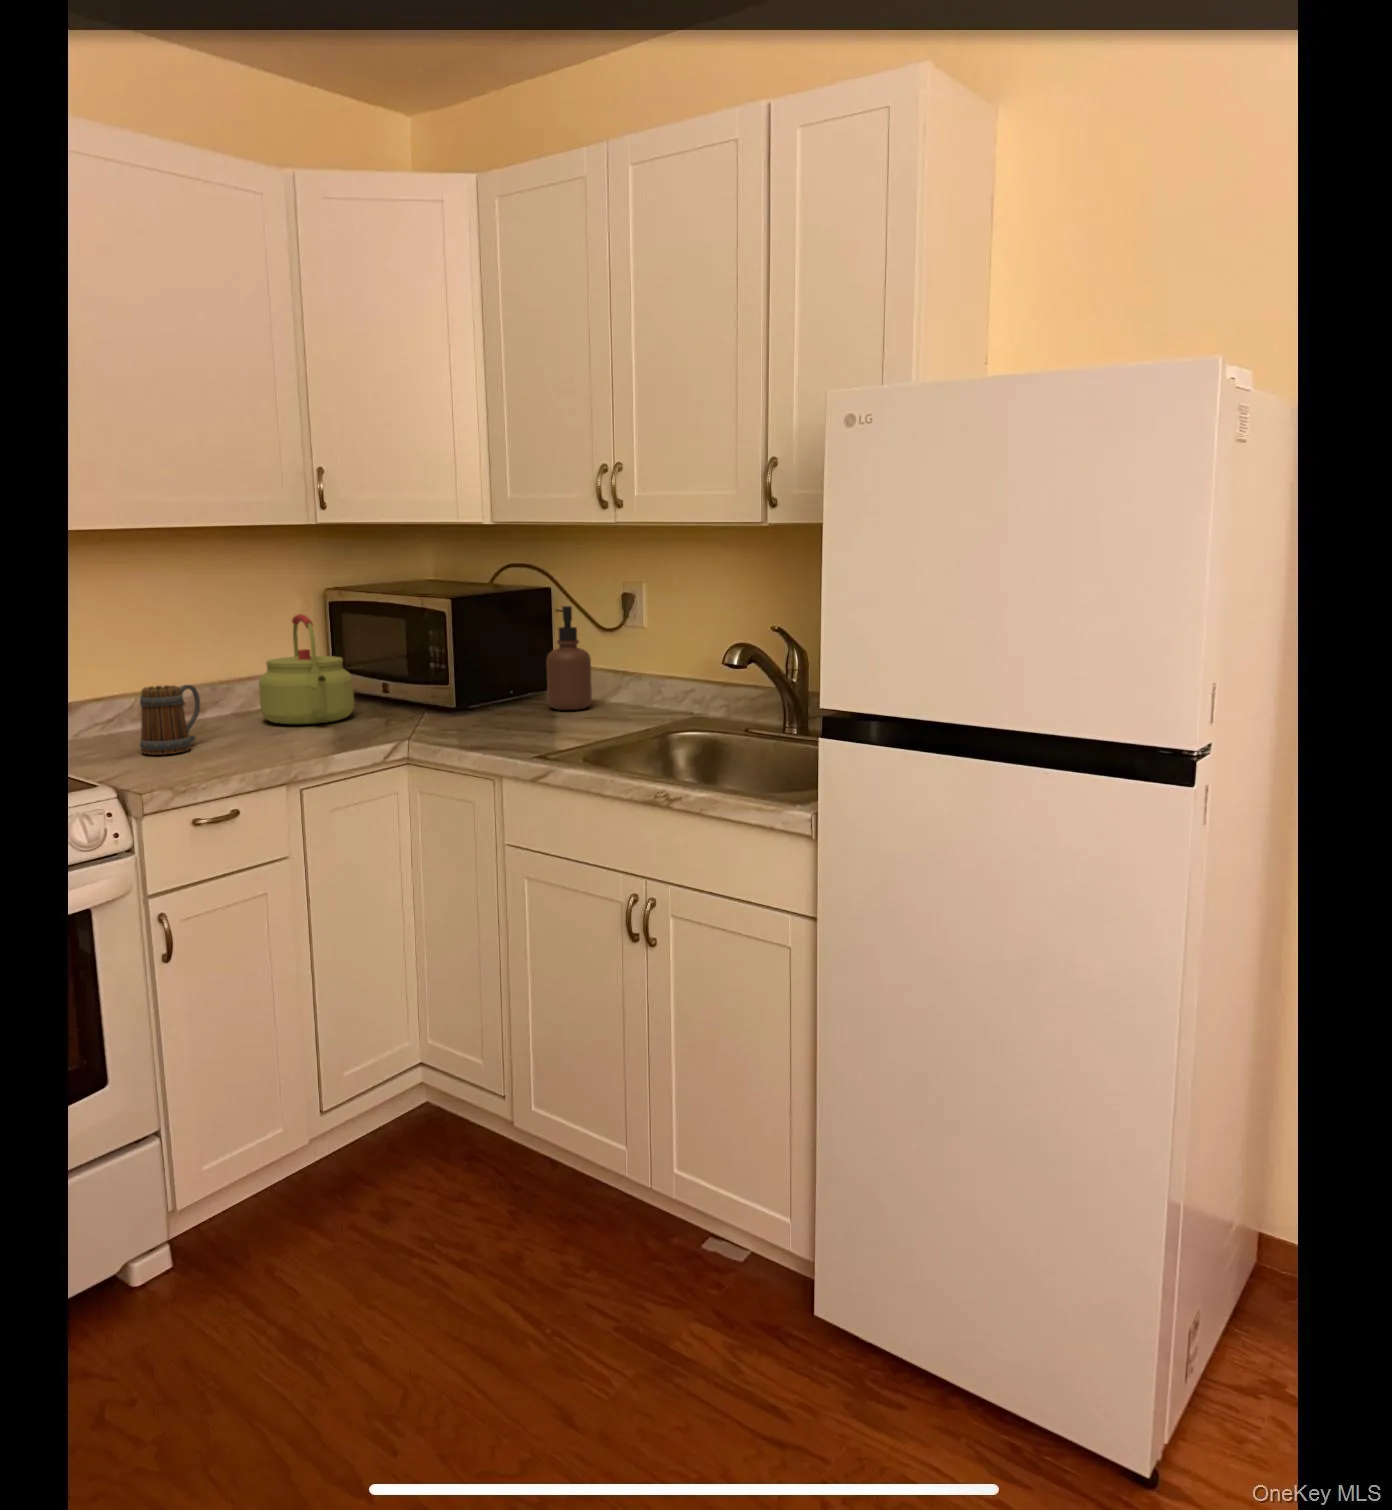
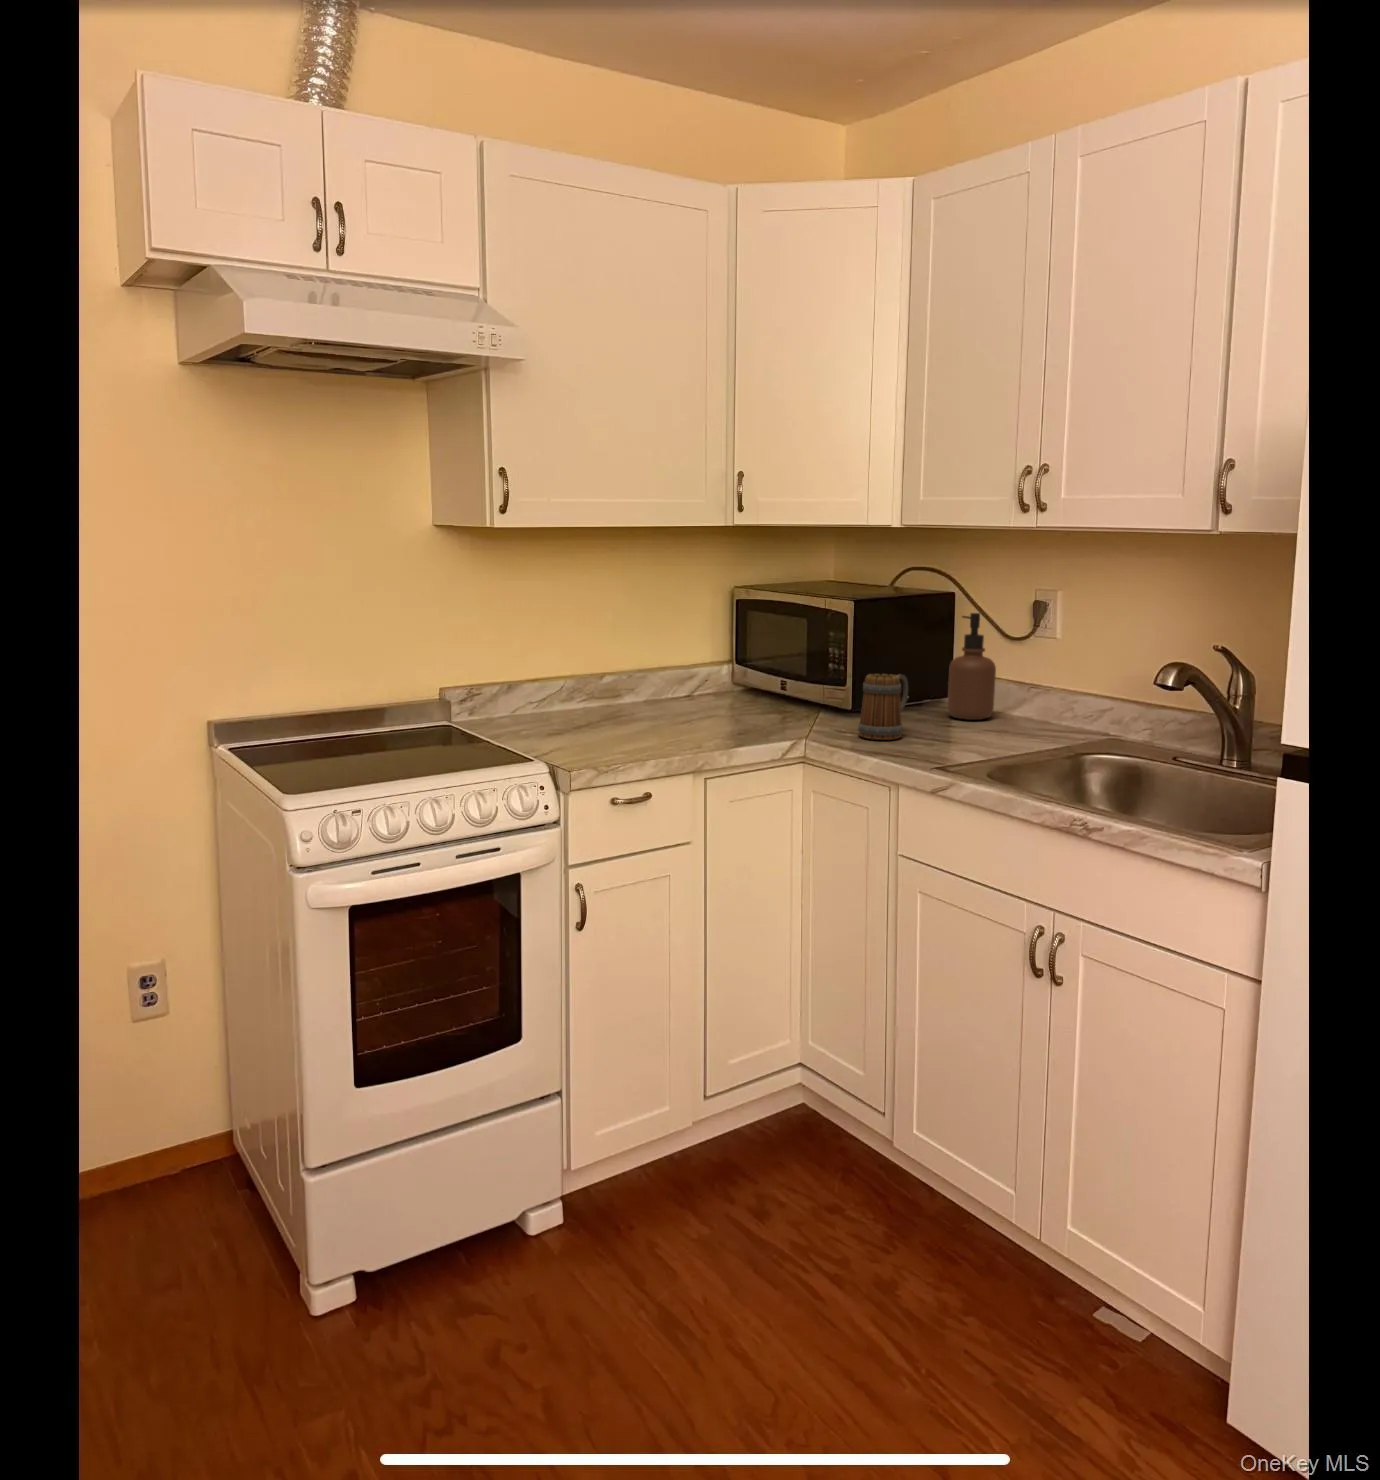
kettle: present [259,614,354,724] -> none [670,611,756,717]
mug: present [140,685,200,755] -> present [858,674,908,740]

